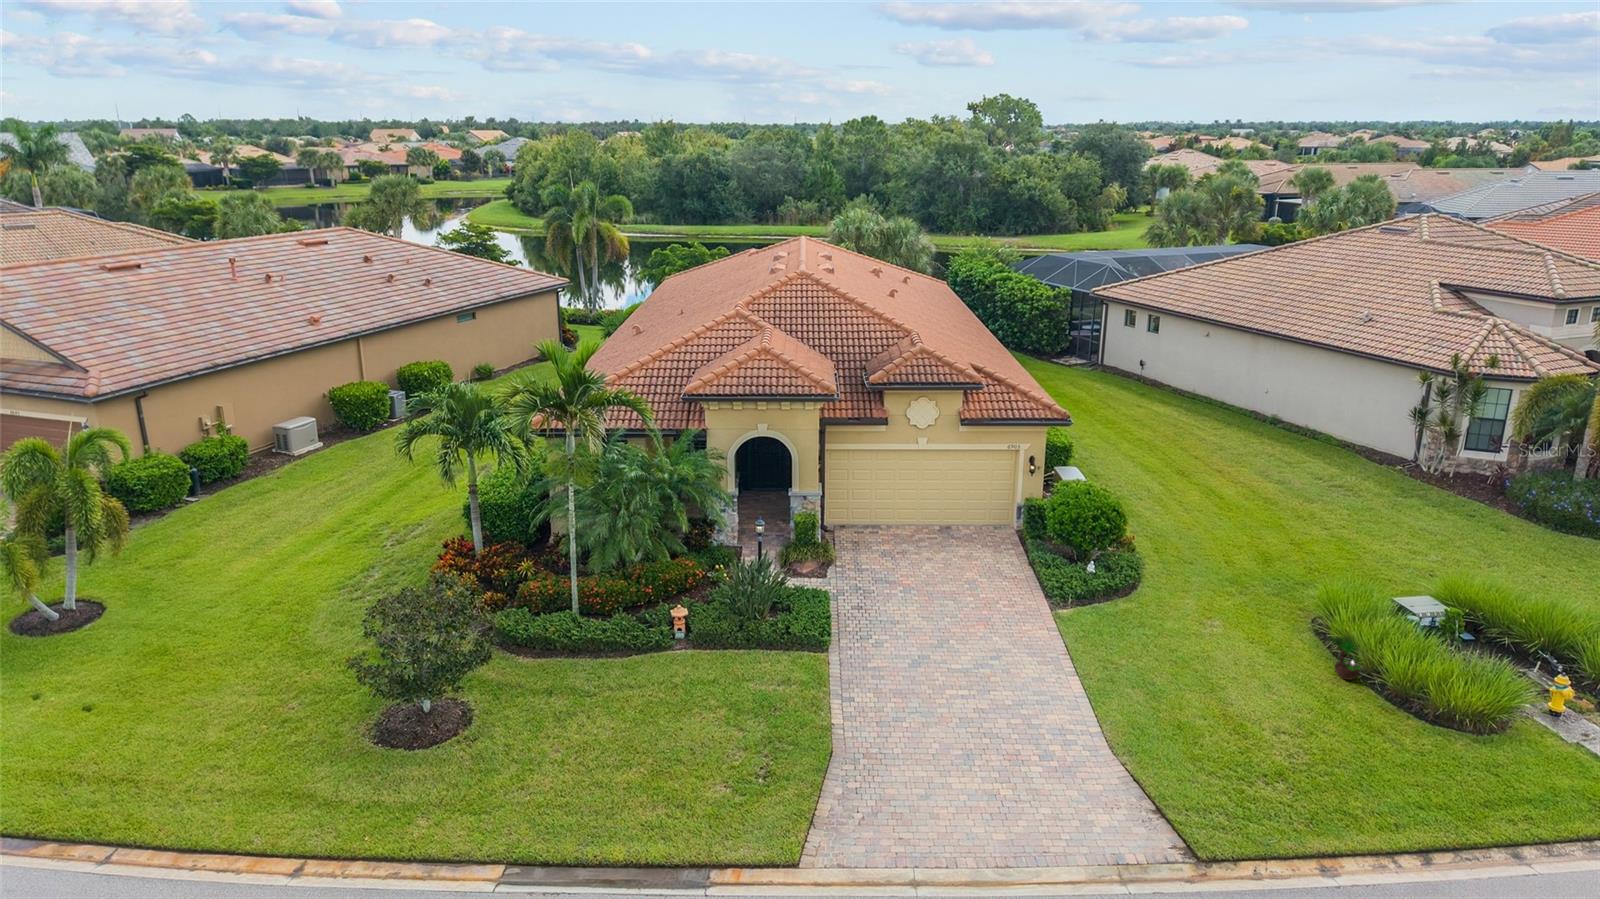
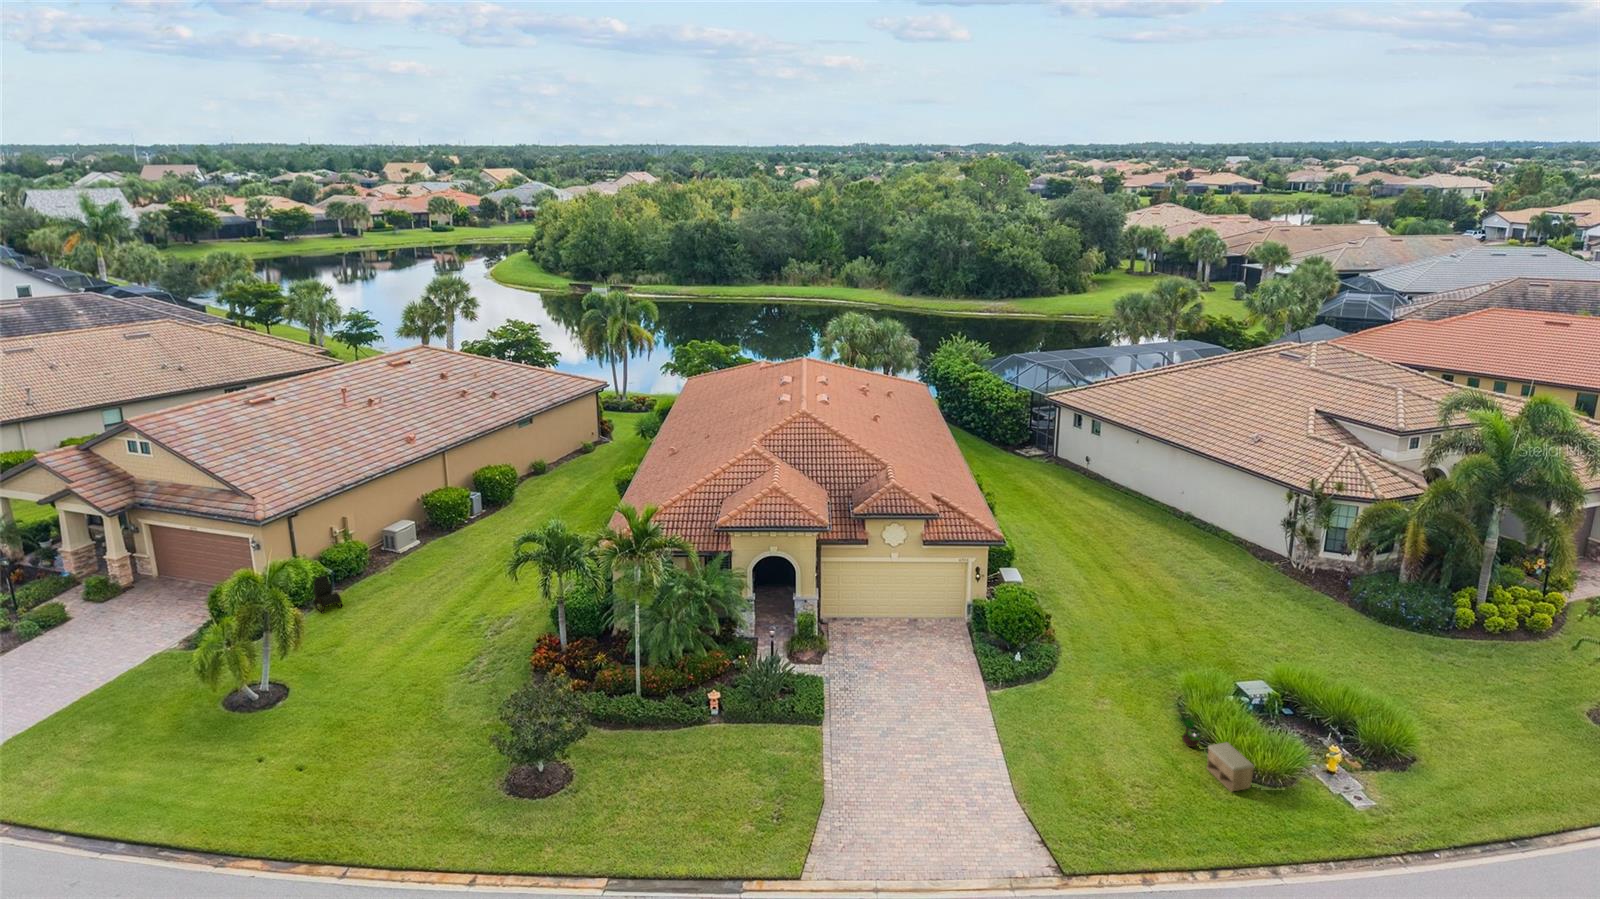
lounge chair: none [162,470,205,518] -> present [314,575,342,613]
storage bench: none [1377,671,1458,740] -> present [1207,742,1254,792]

